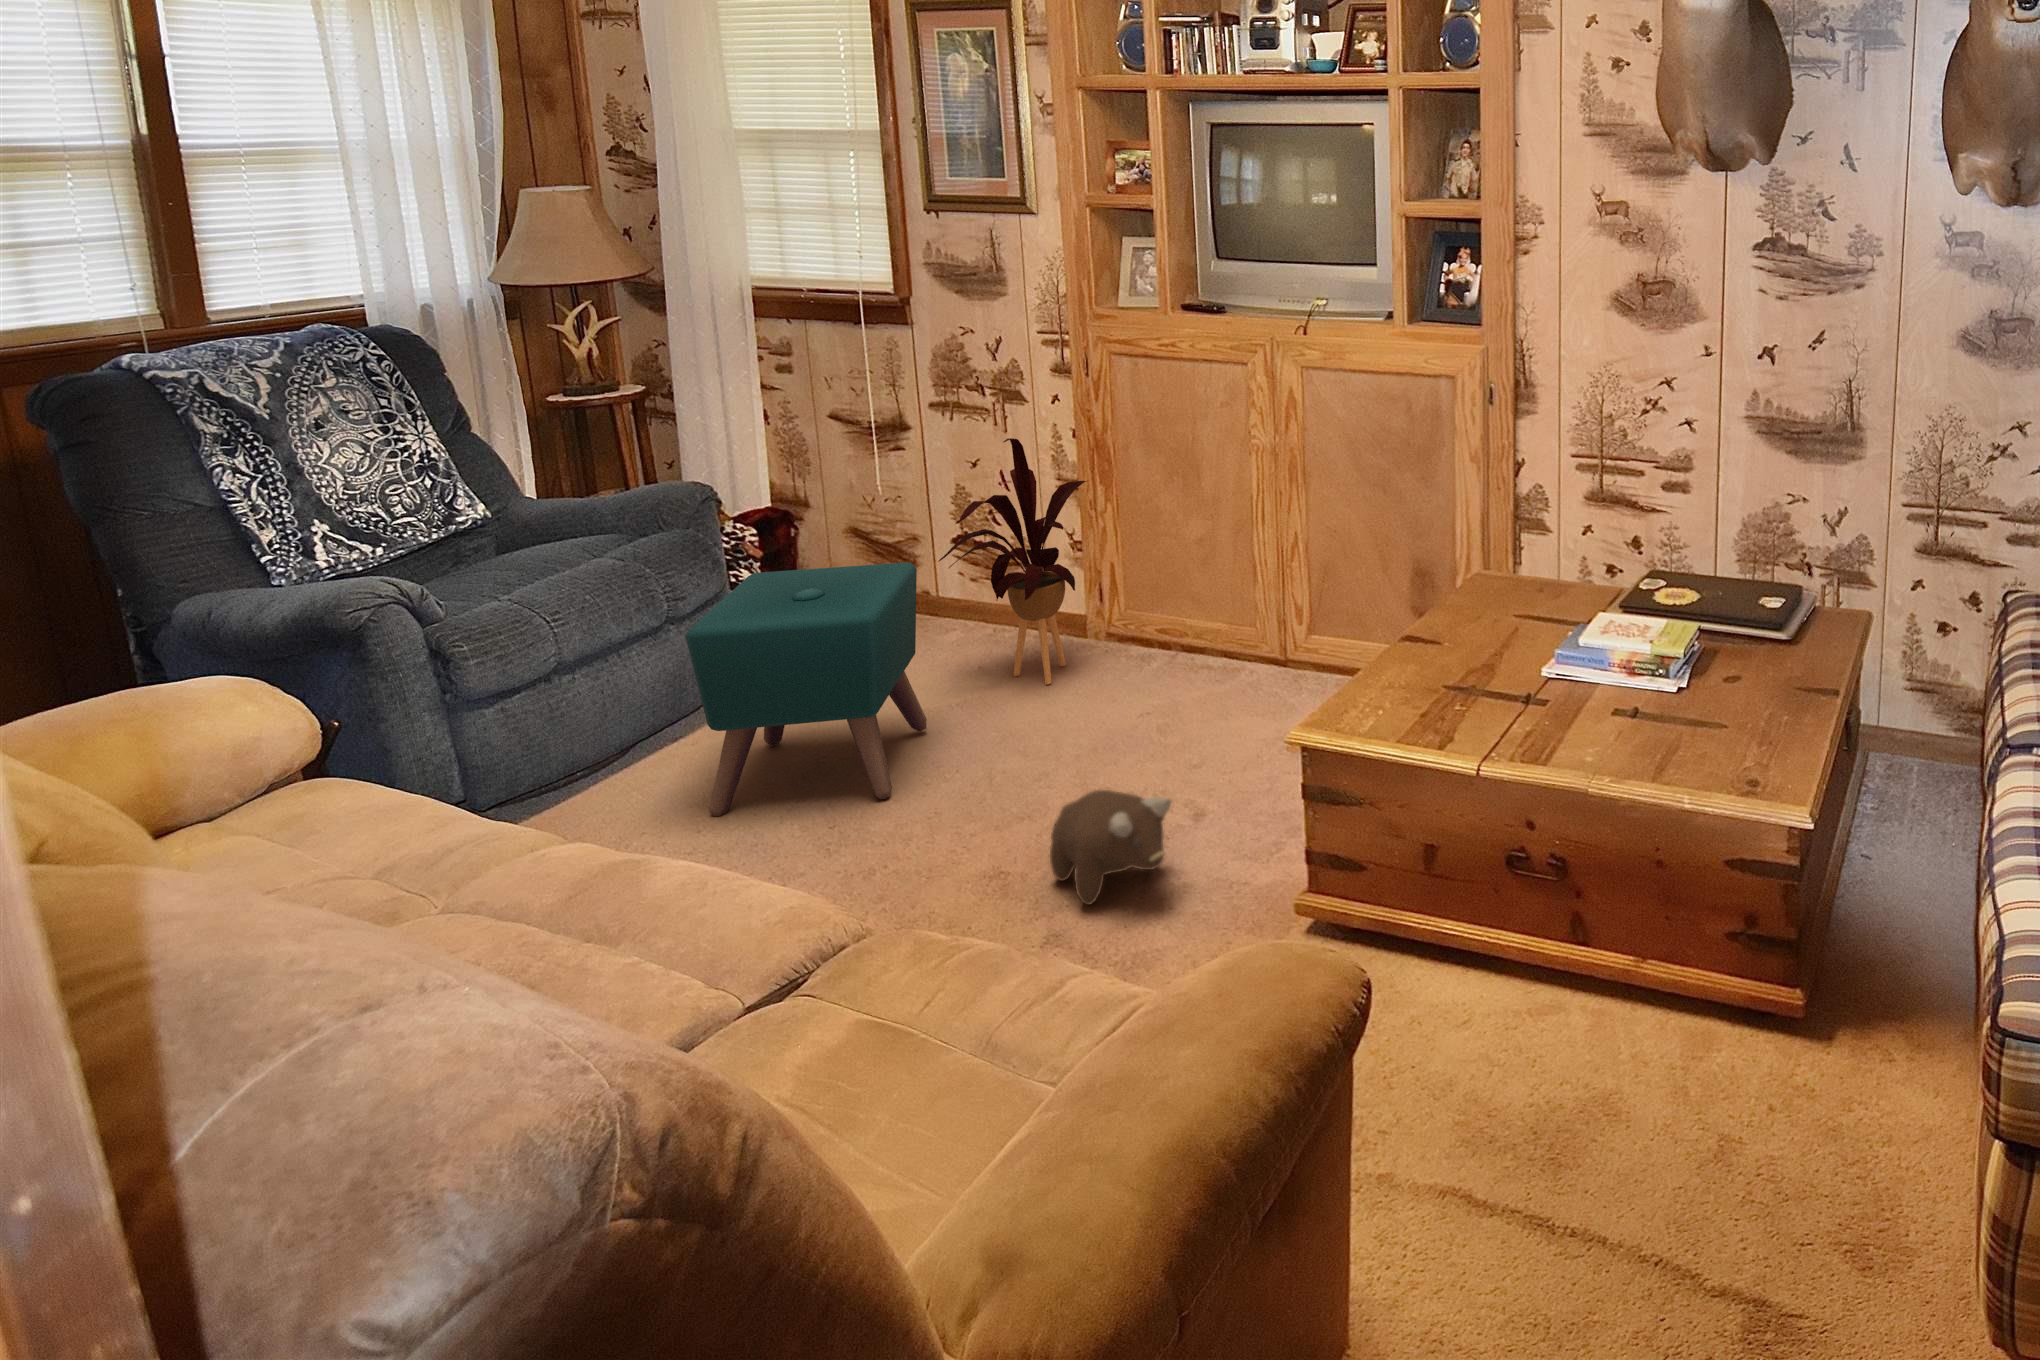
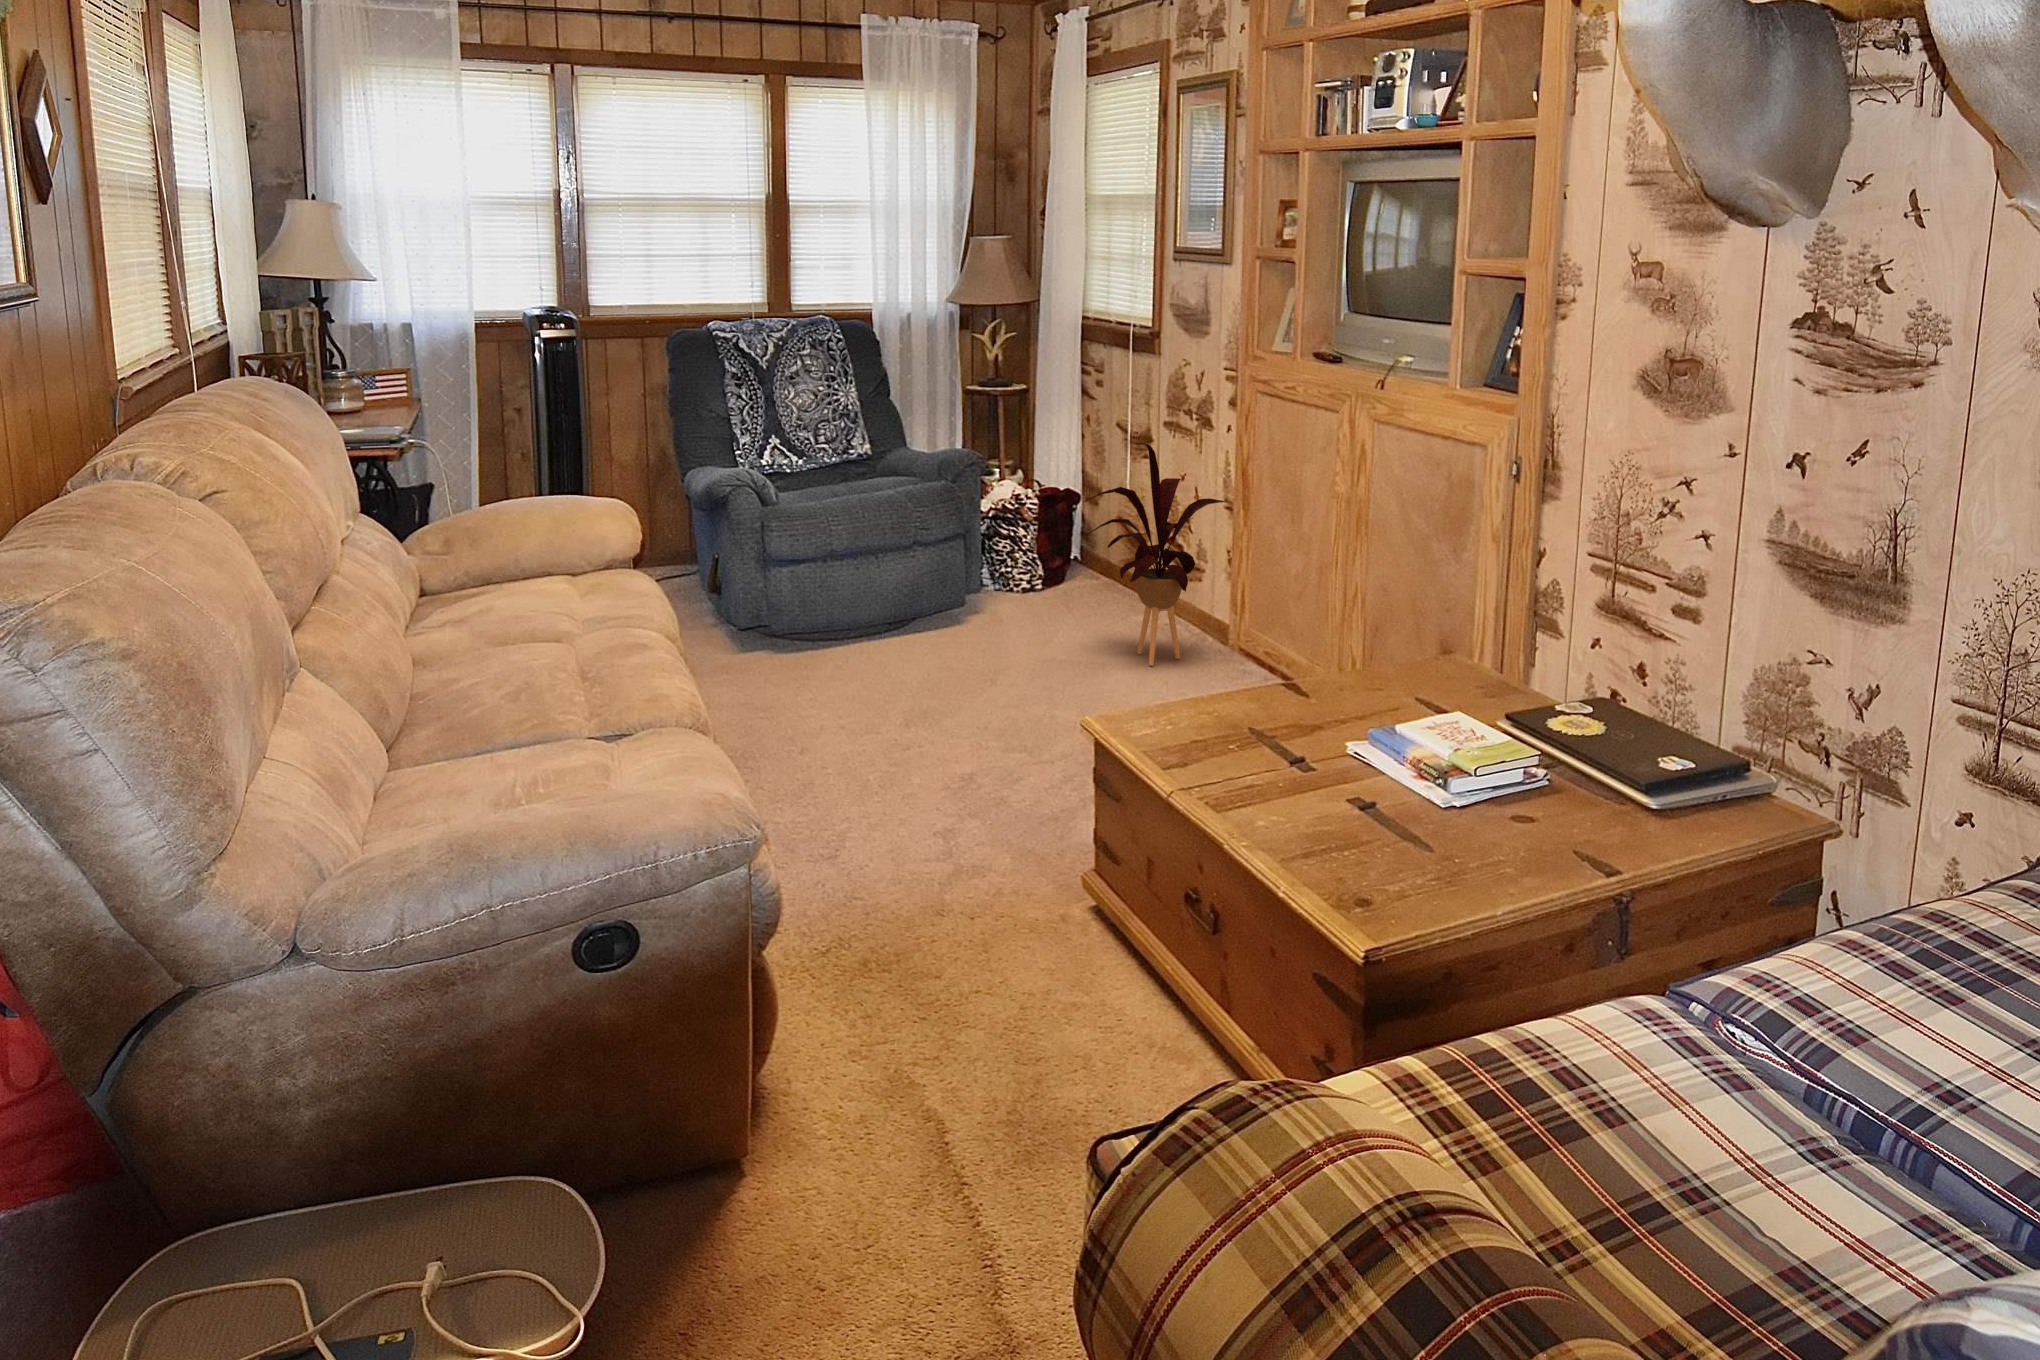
ottoman: present [685,562,926,816] -> none [874,505,1045,689]
plush toy: present [1050,790,1171,905] -> none [969,705,1053,789]

